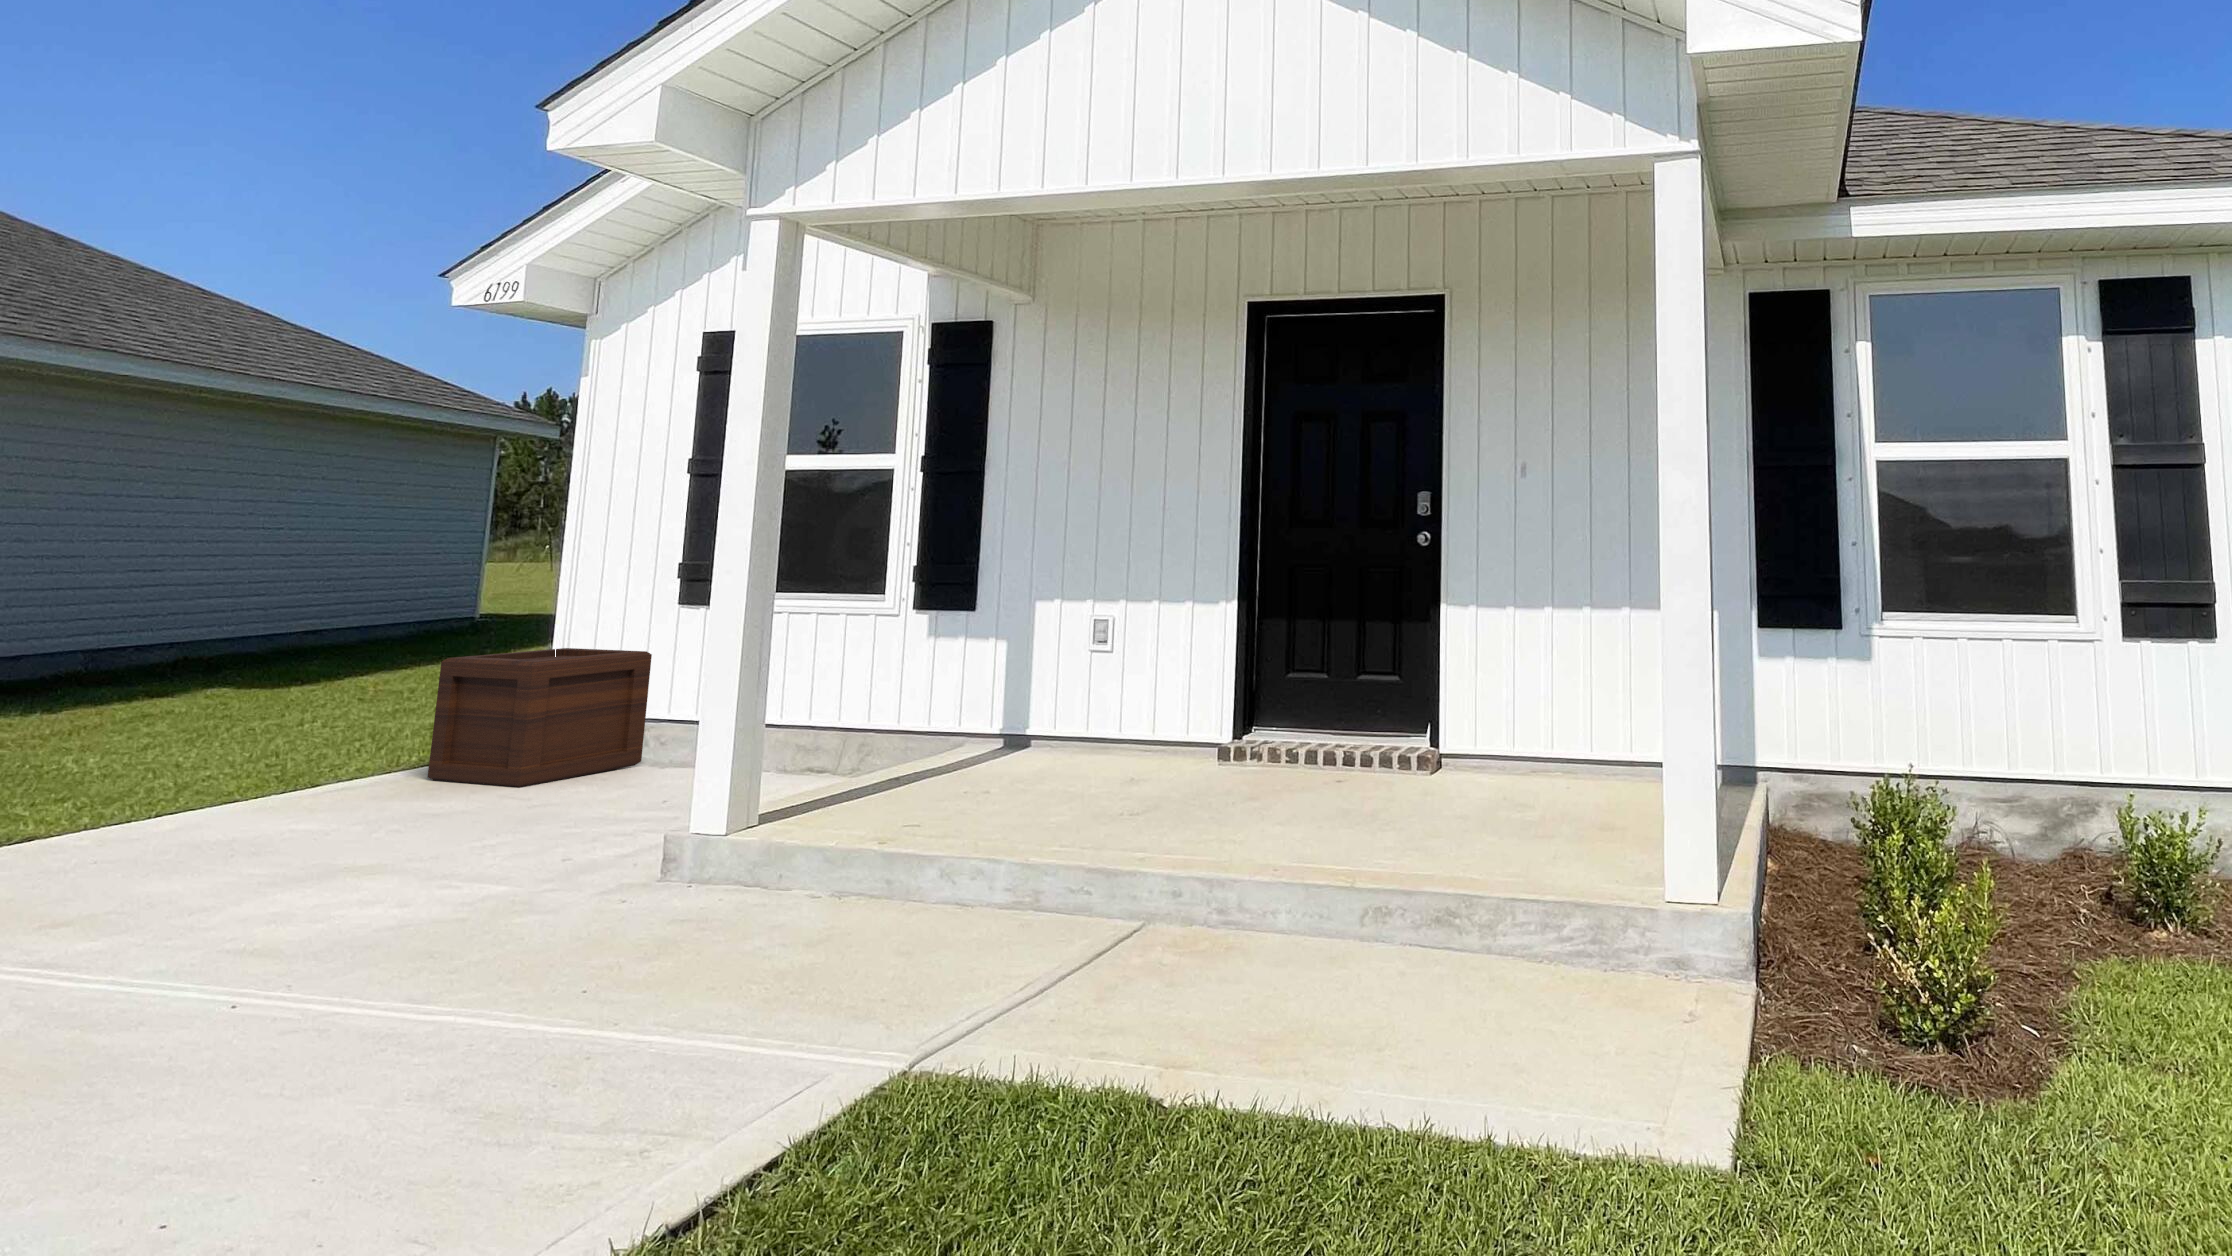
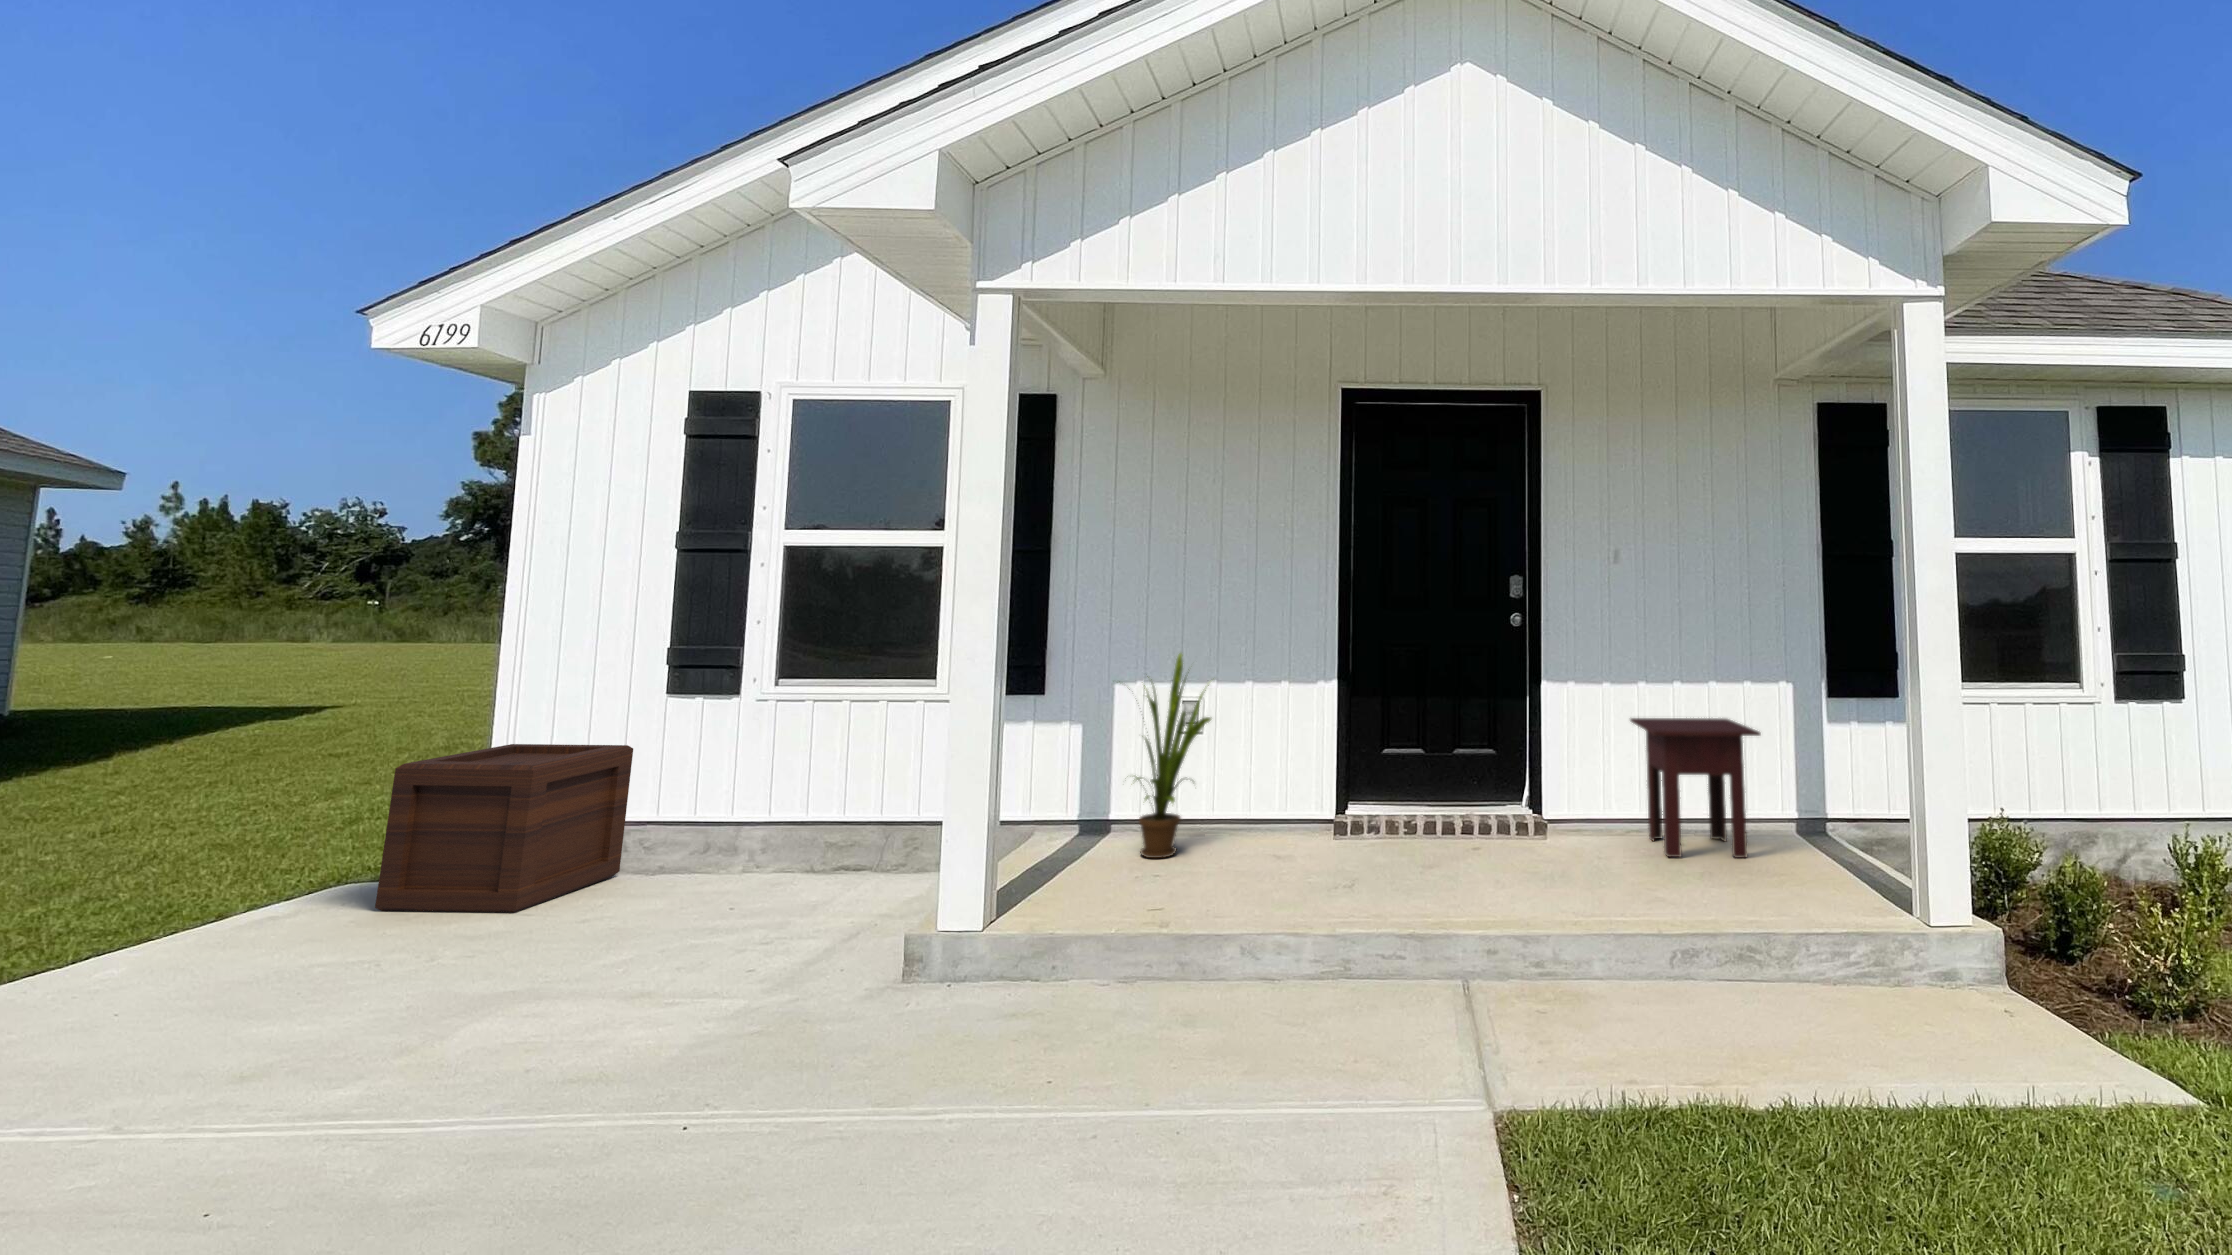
house plant: none [1004,573,1108,769] -> present [1129,653,1211,858]
side table: none [1505,648,1633,799] -> present [1630,718,1761,858]

